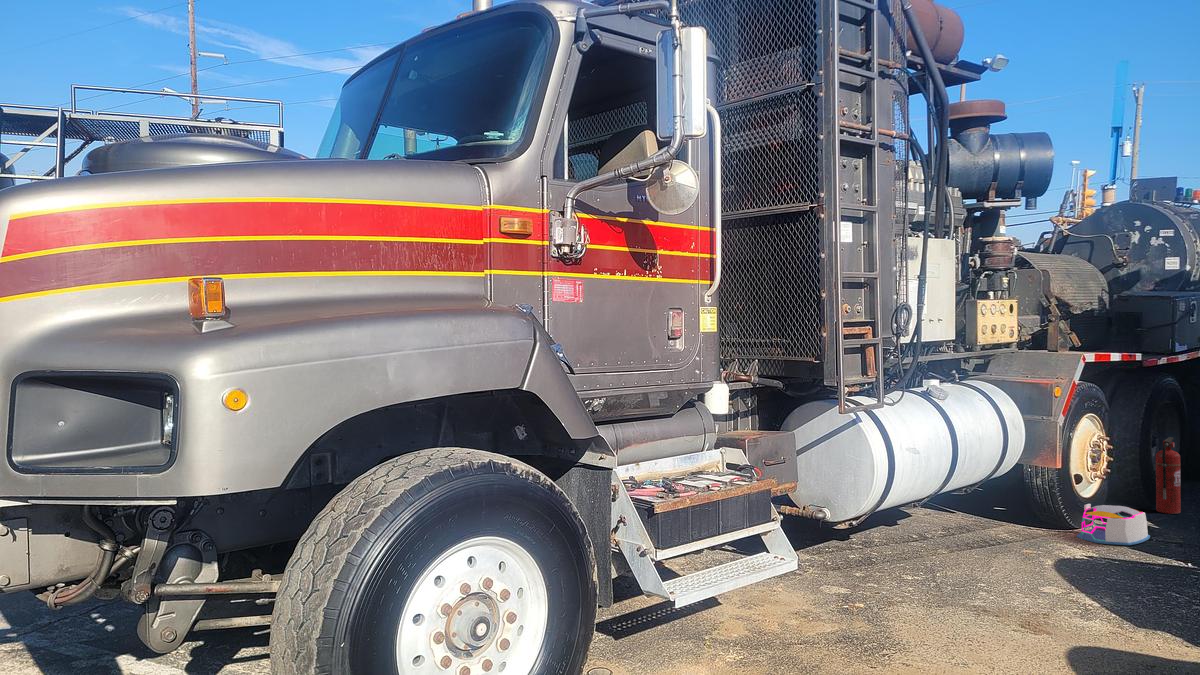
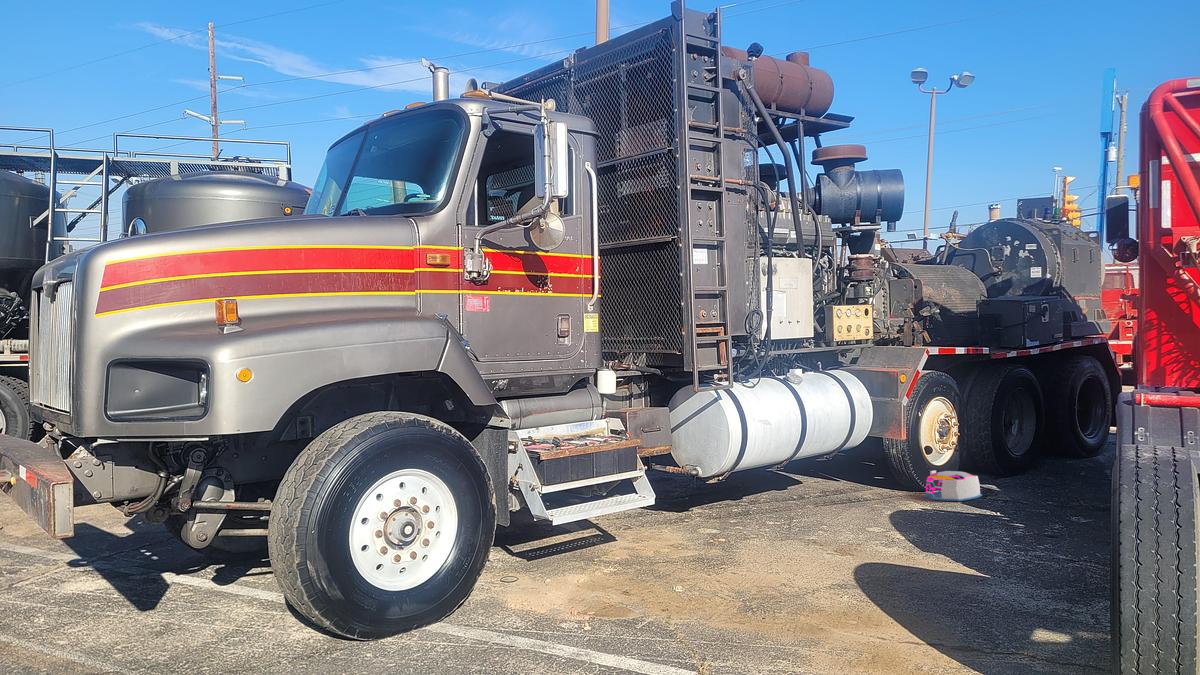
fire extinguisher: present [1156,437,1181,514] -> none [1003,417,1024,480]

